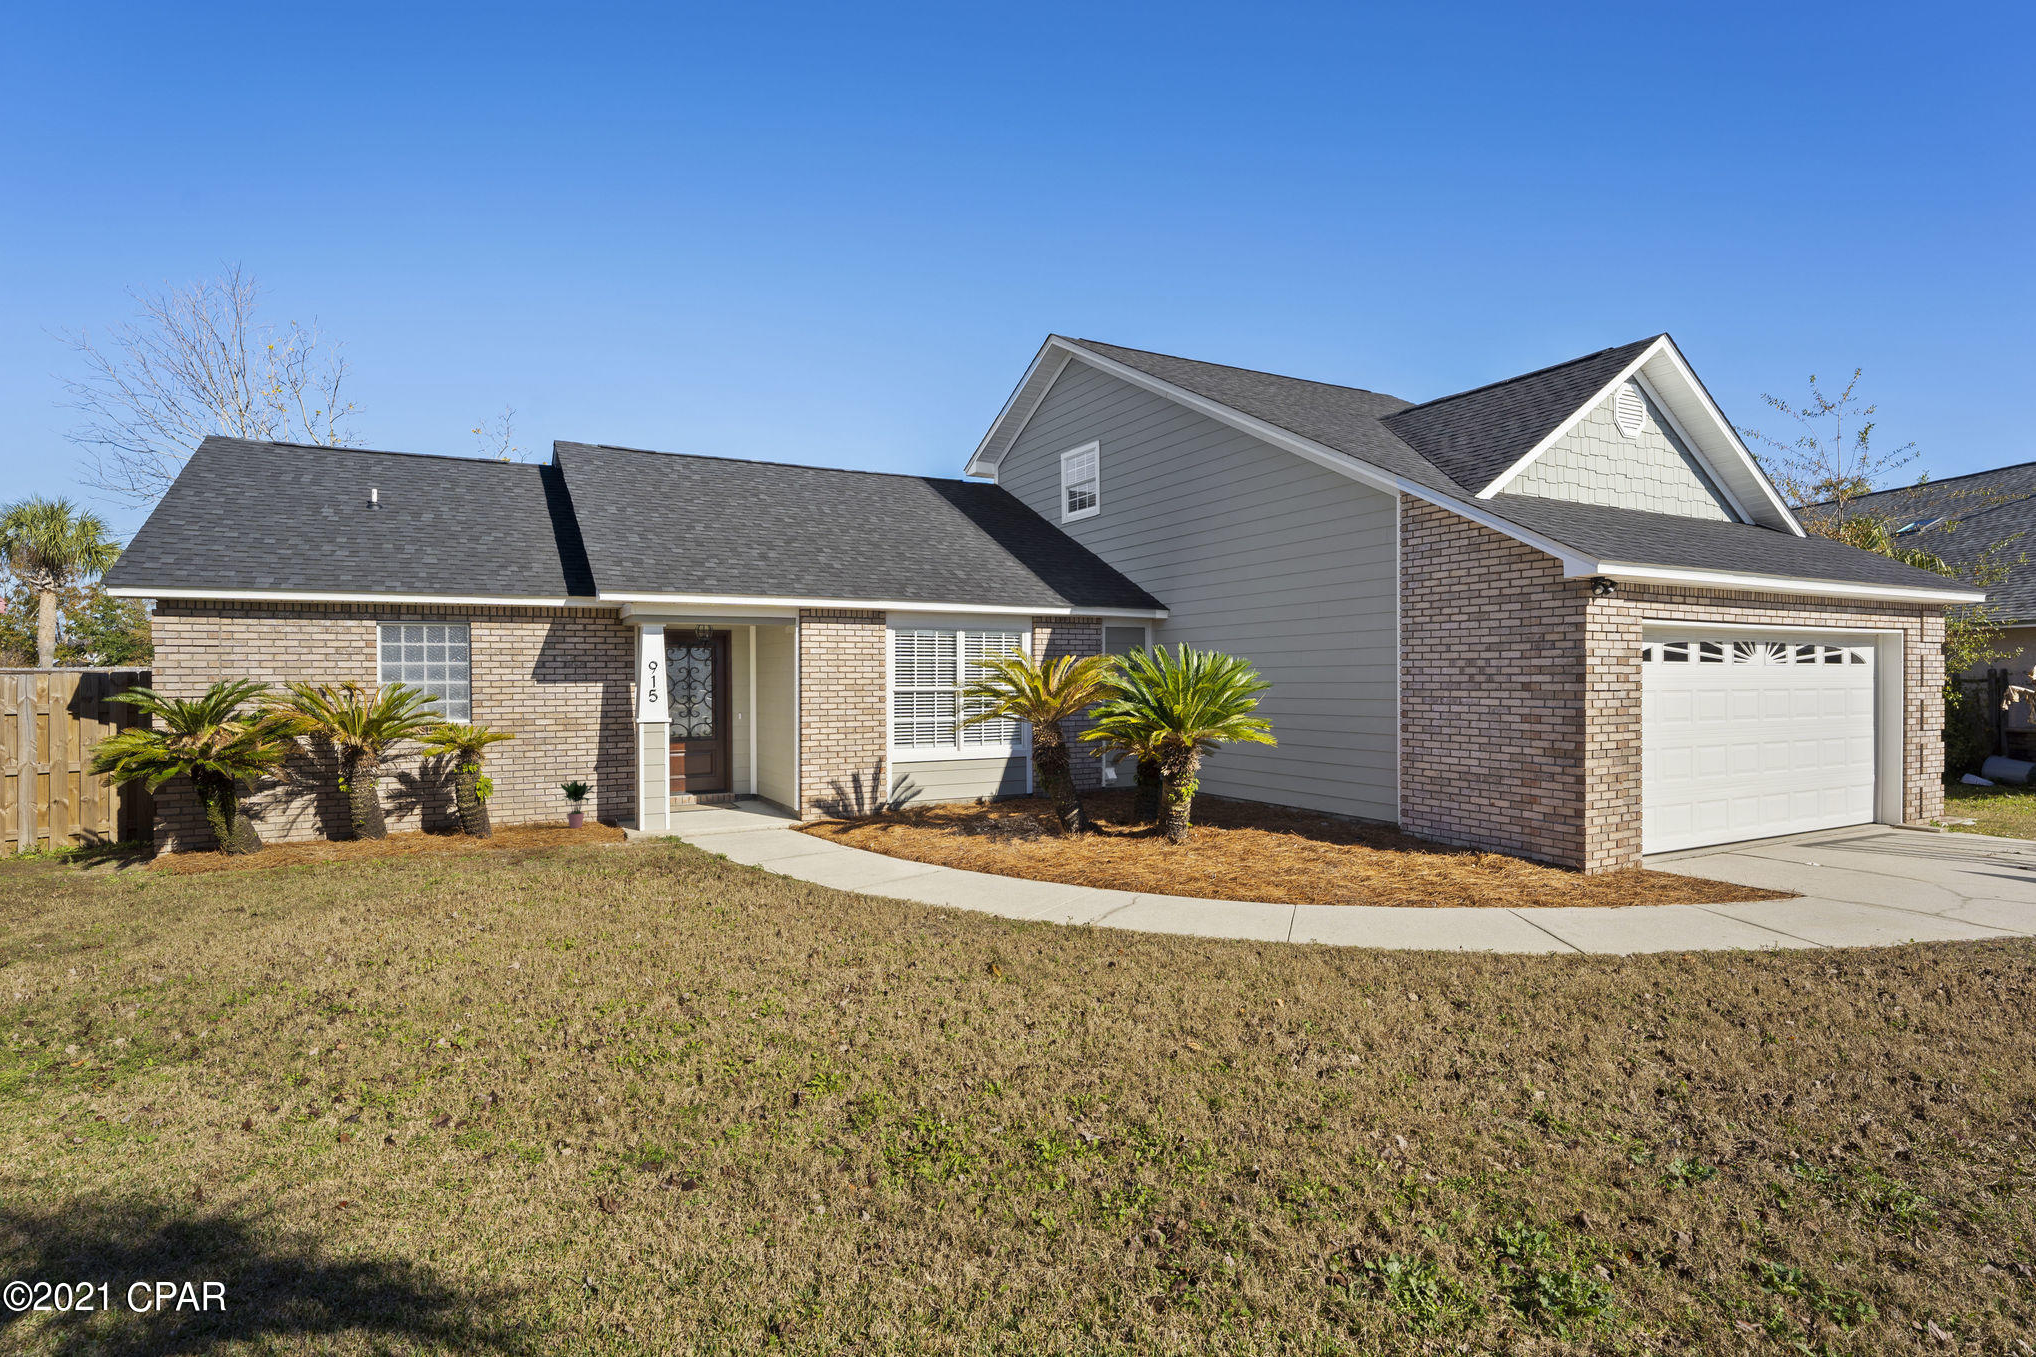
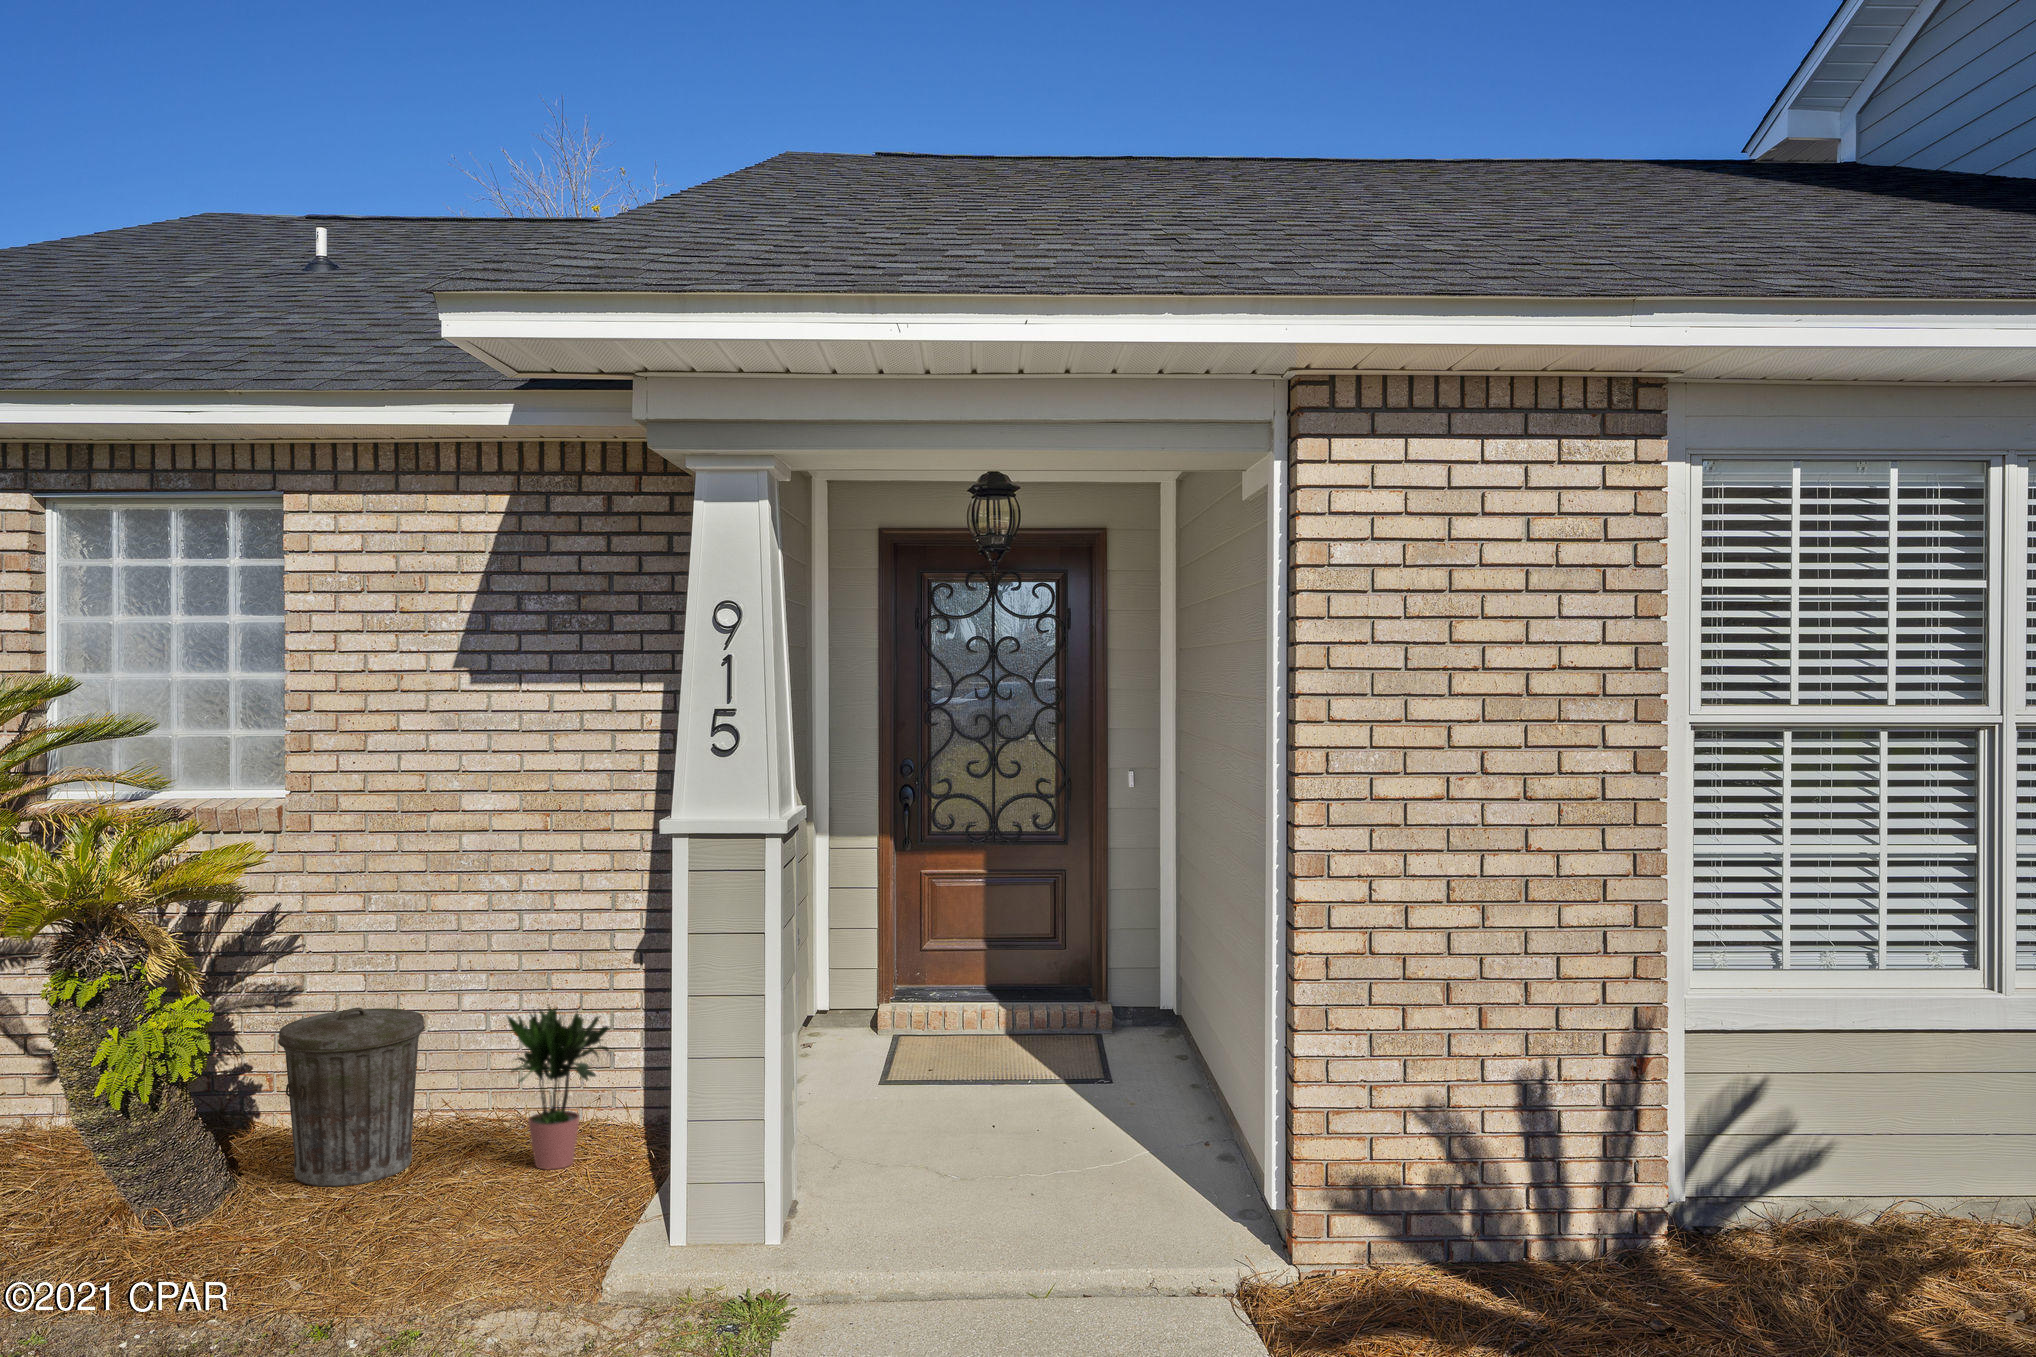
trash can: none [486,783,532,835] -> present [278,1007,425,1187]

